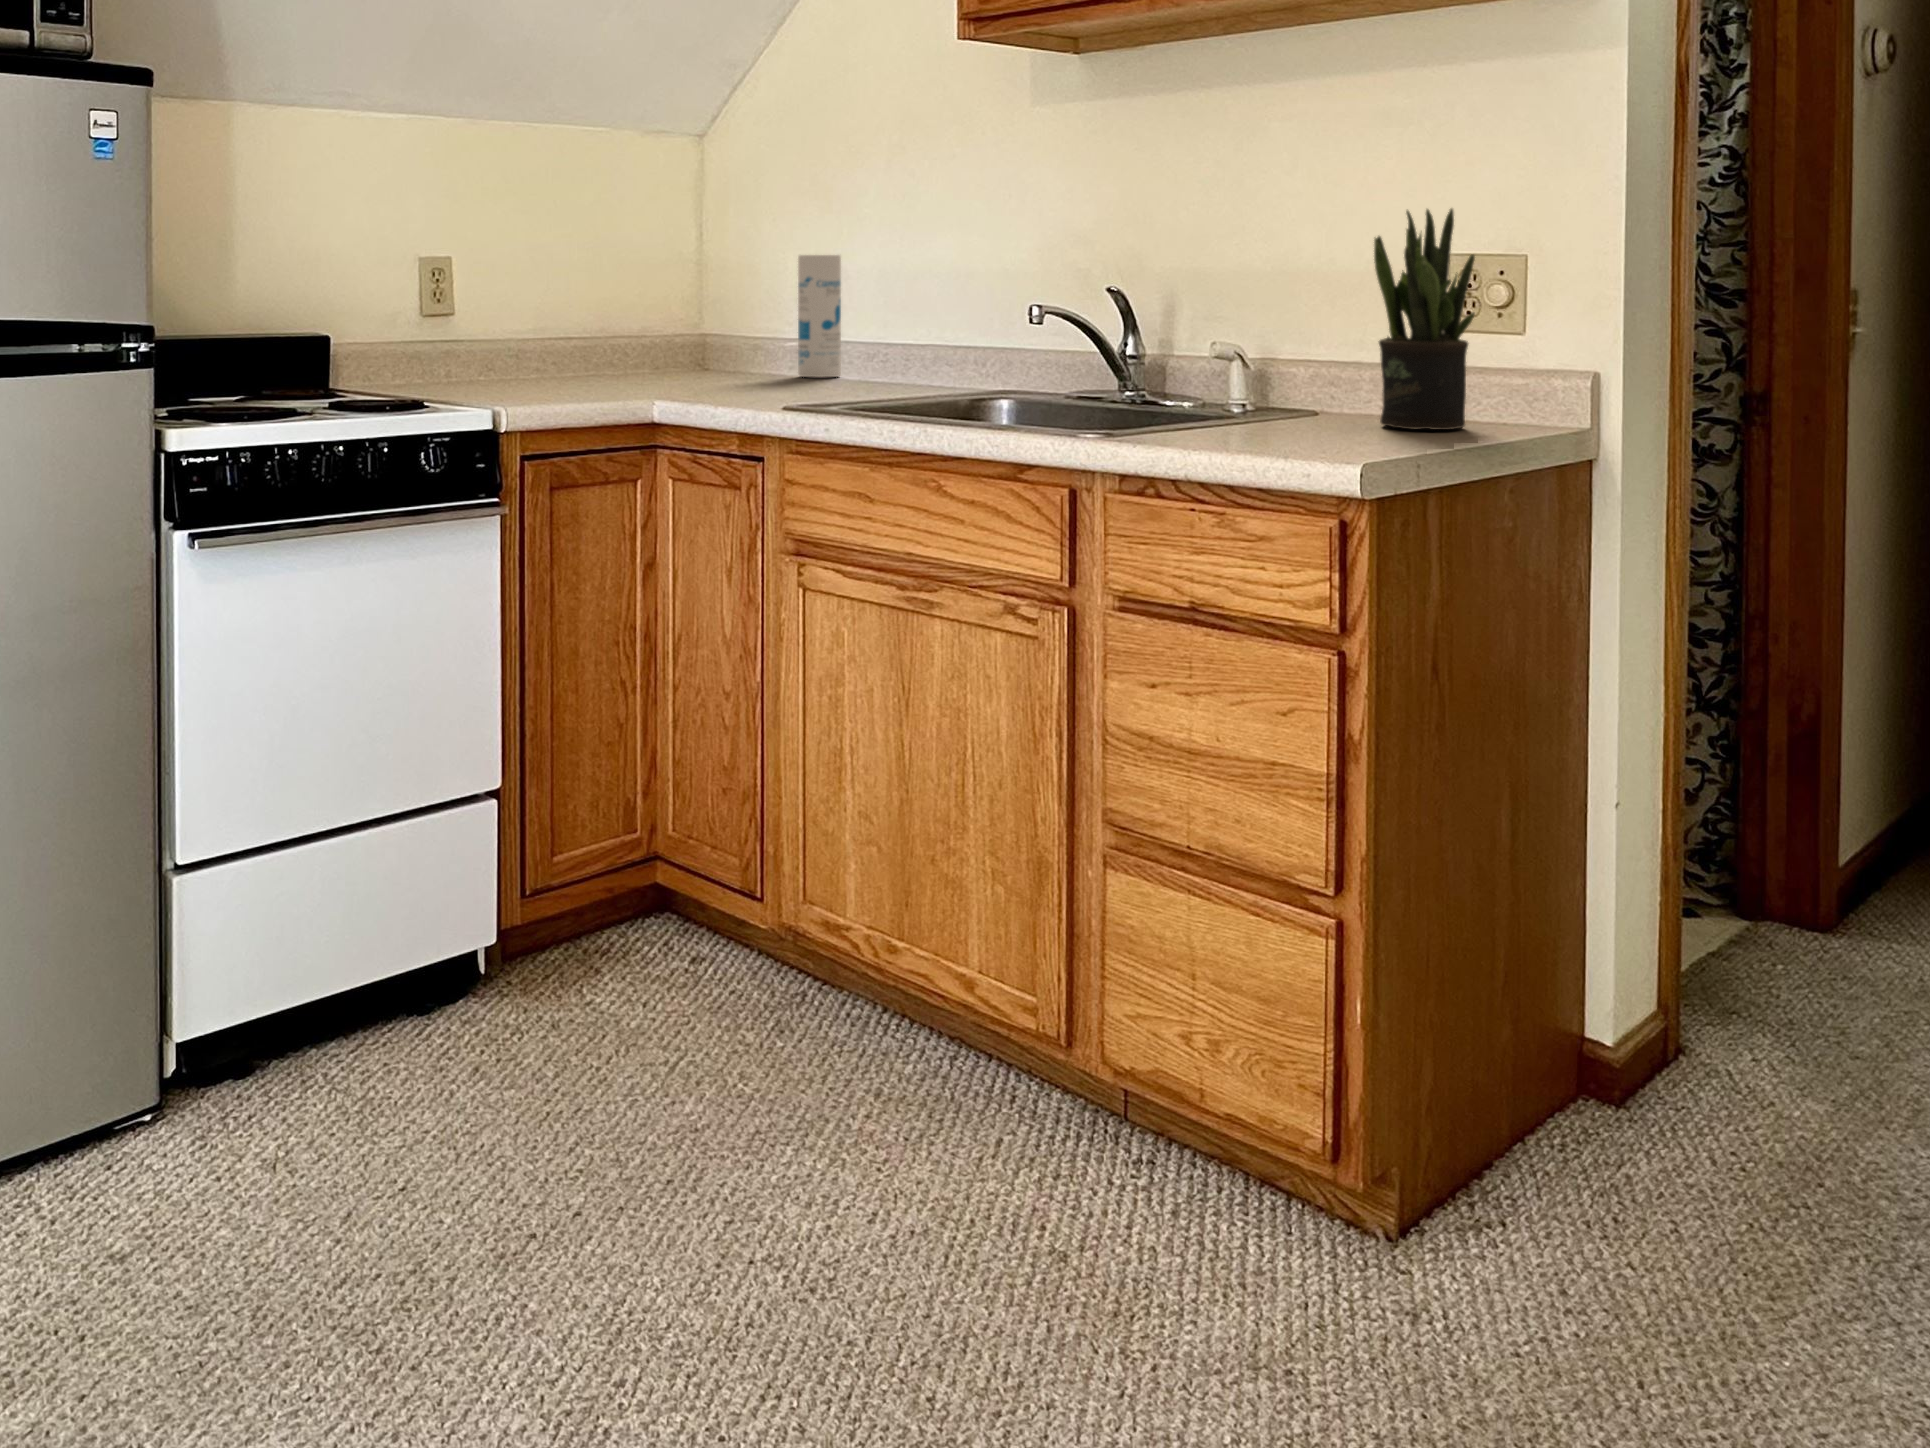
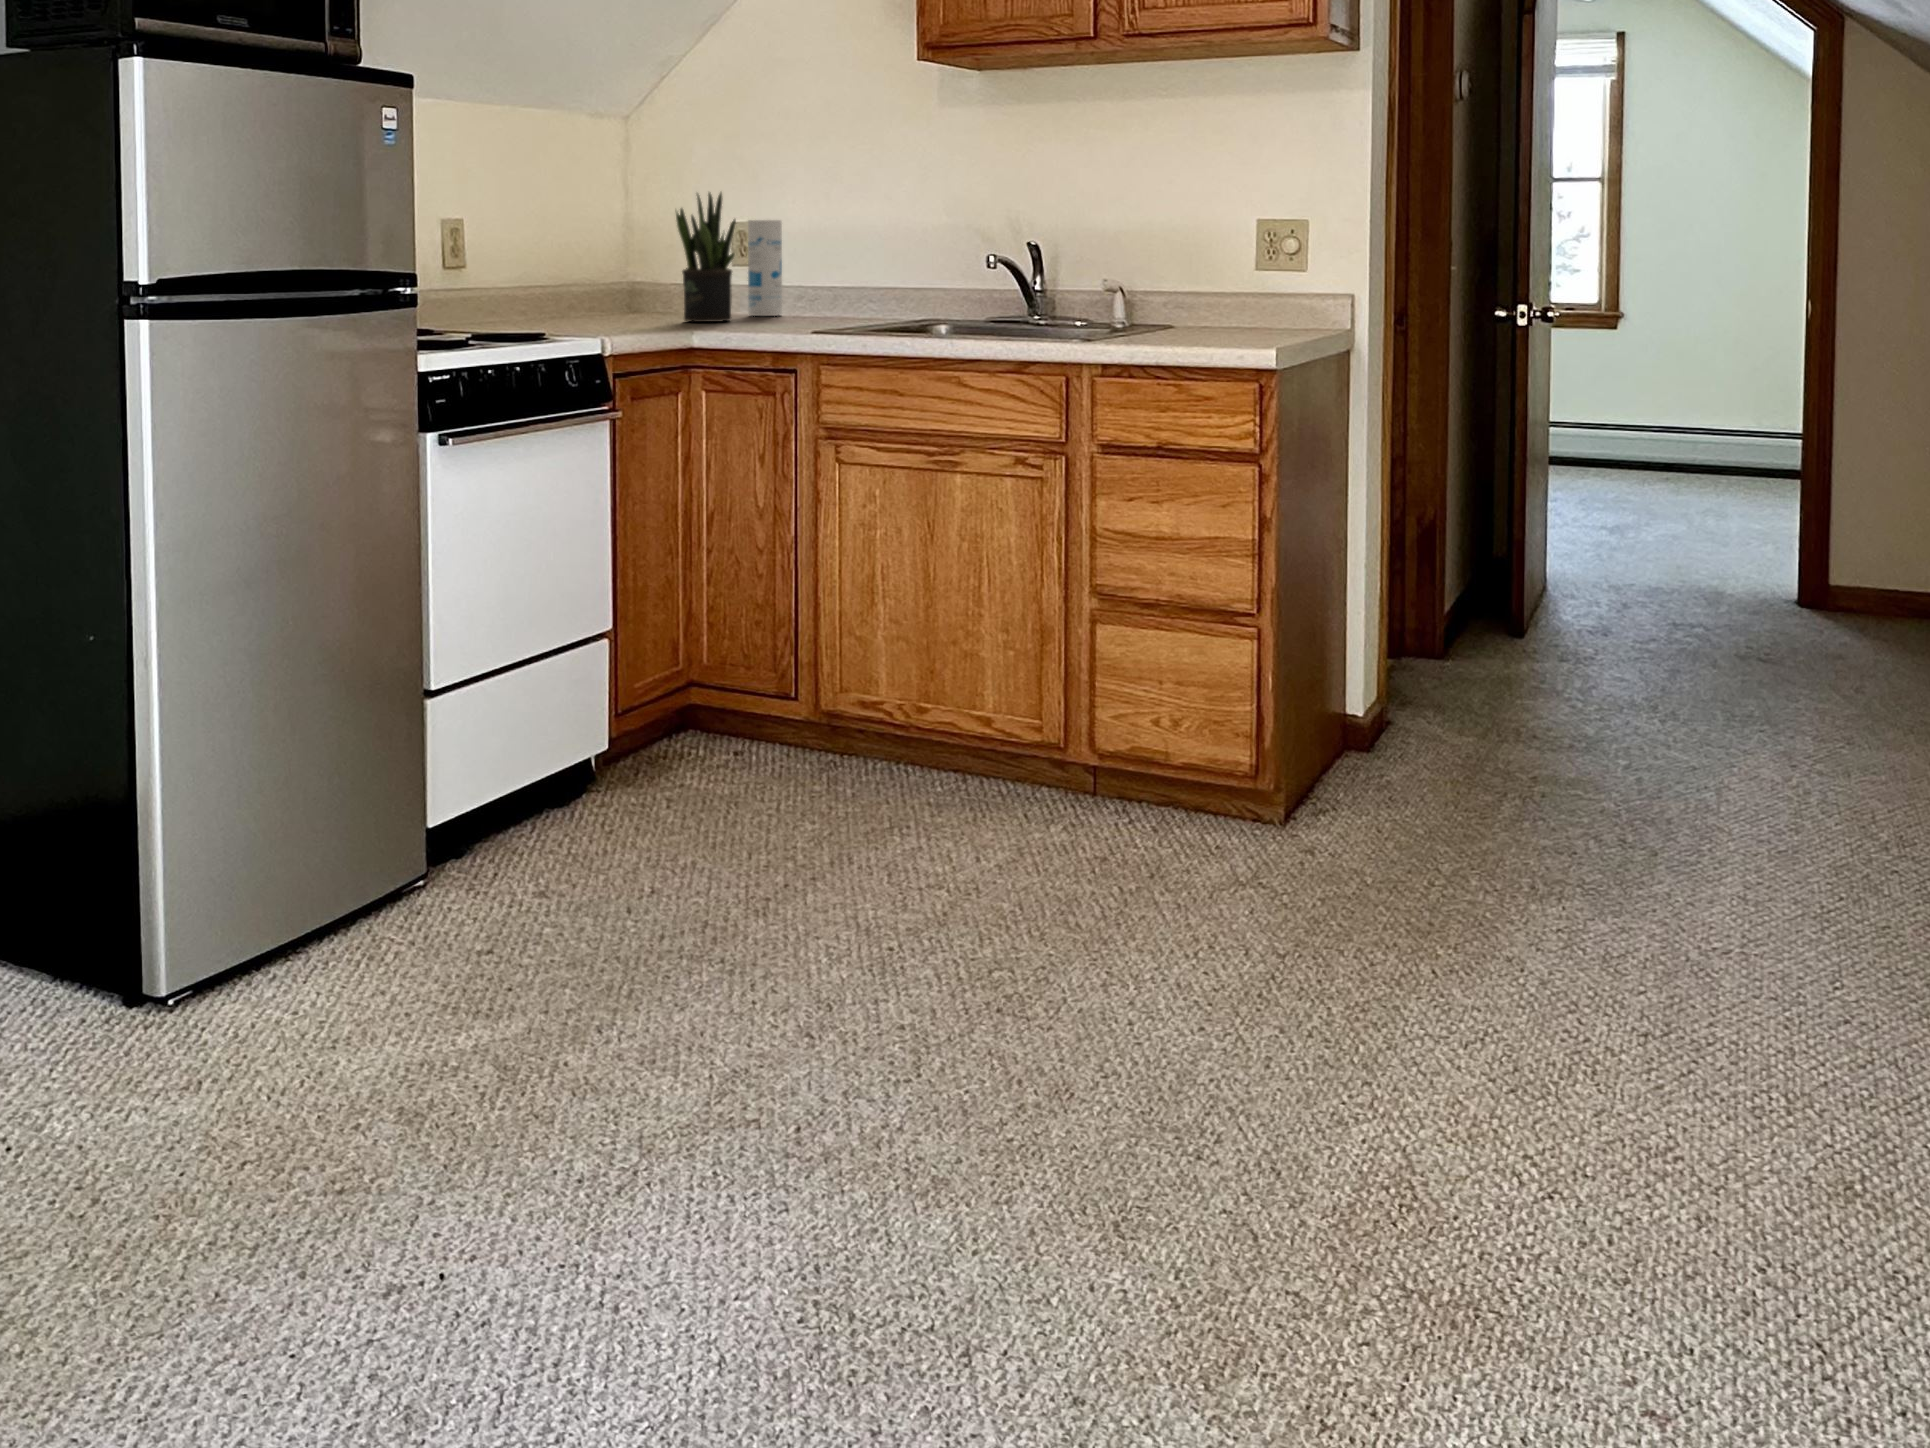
potted plant: present [1374,208,1475,430] -> present [676,193,736,322]

